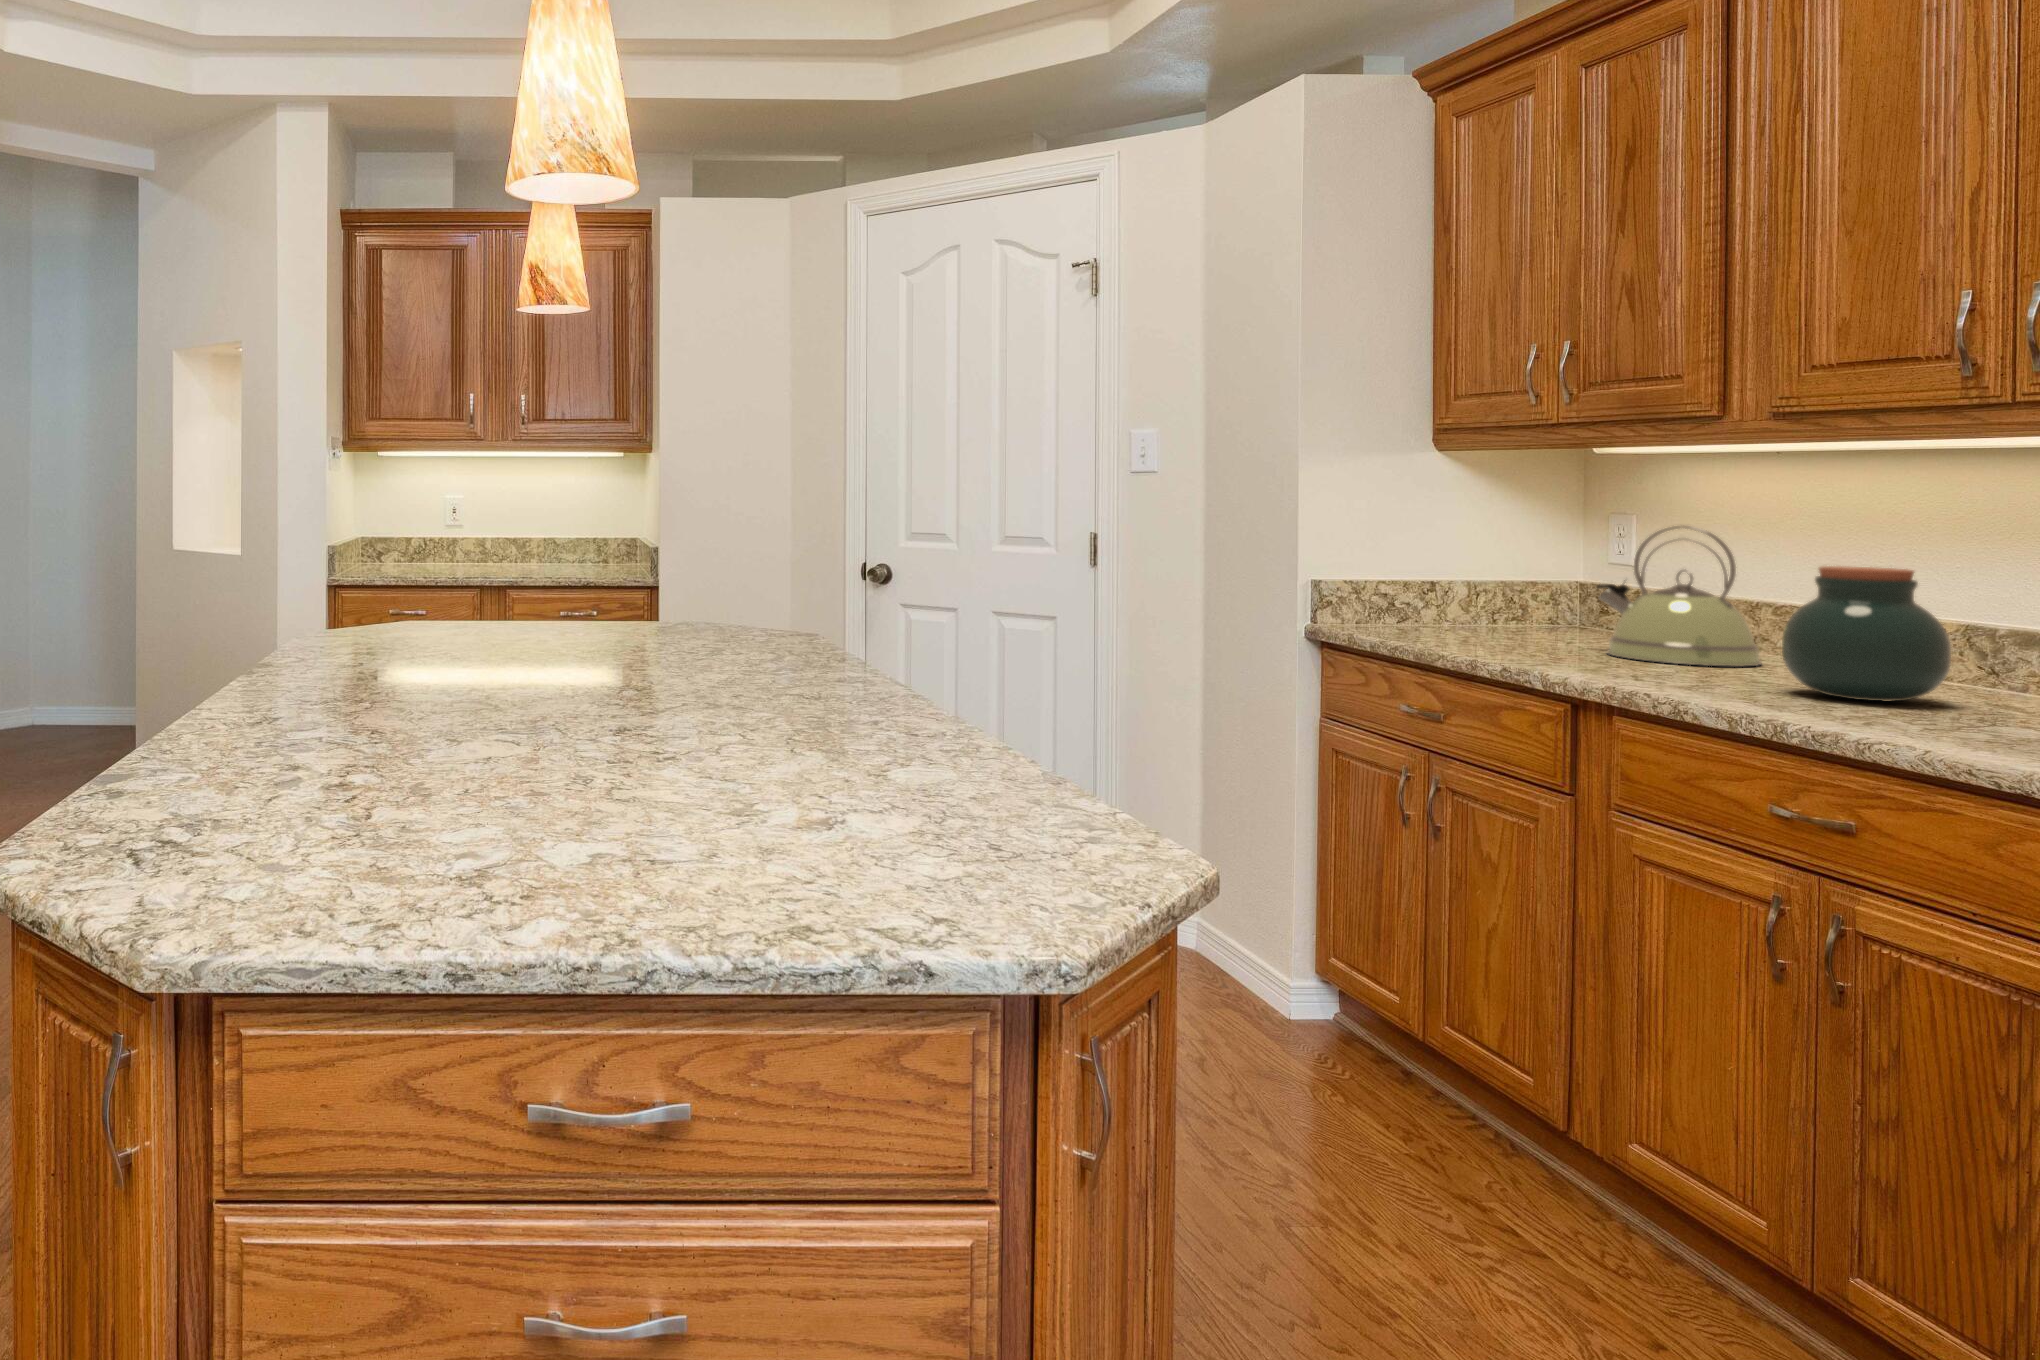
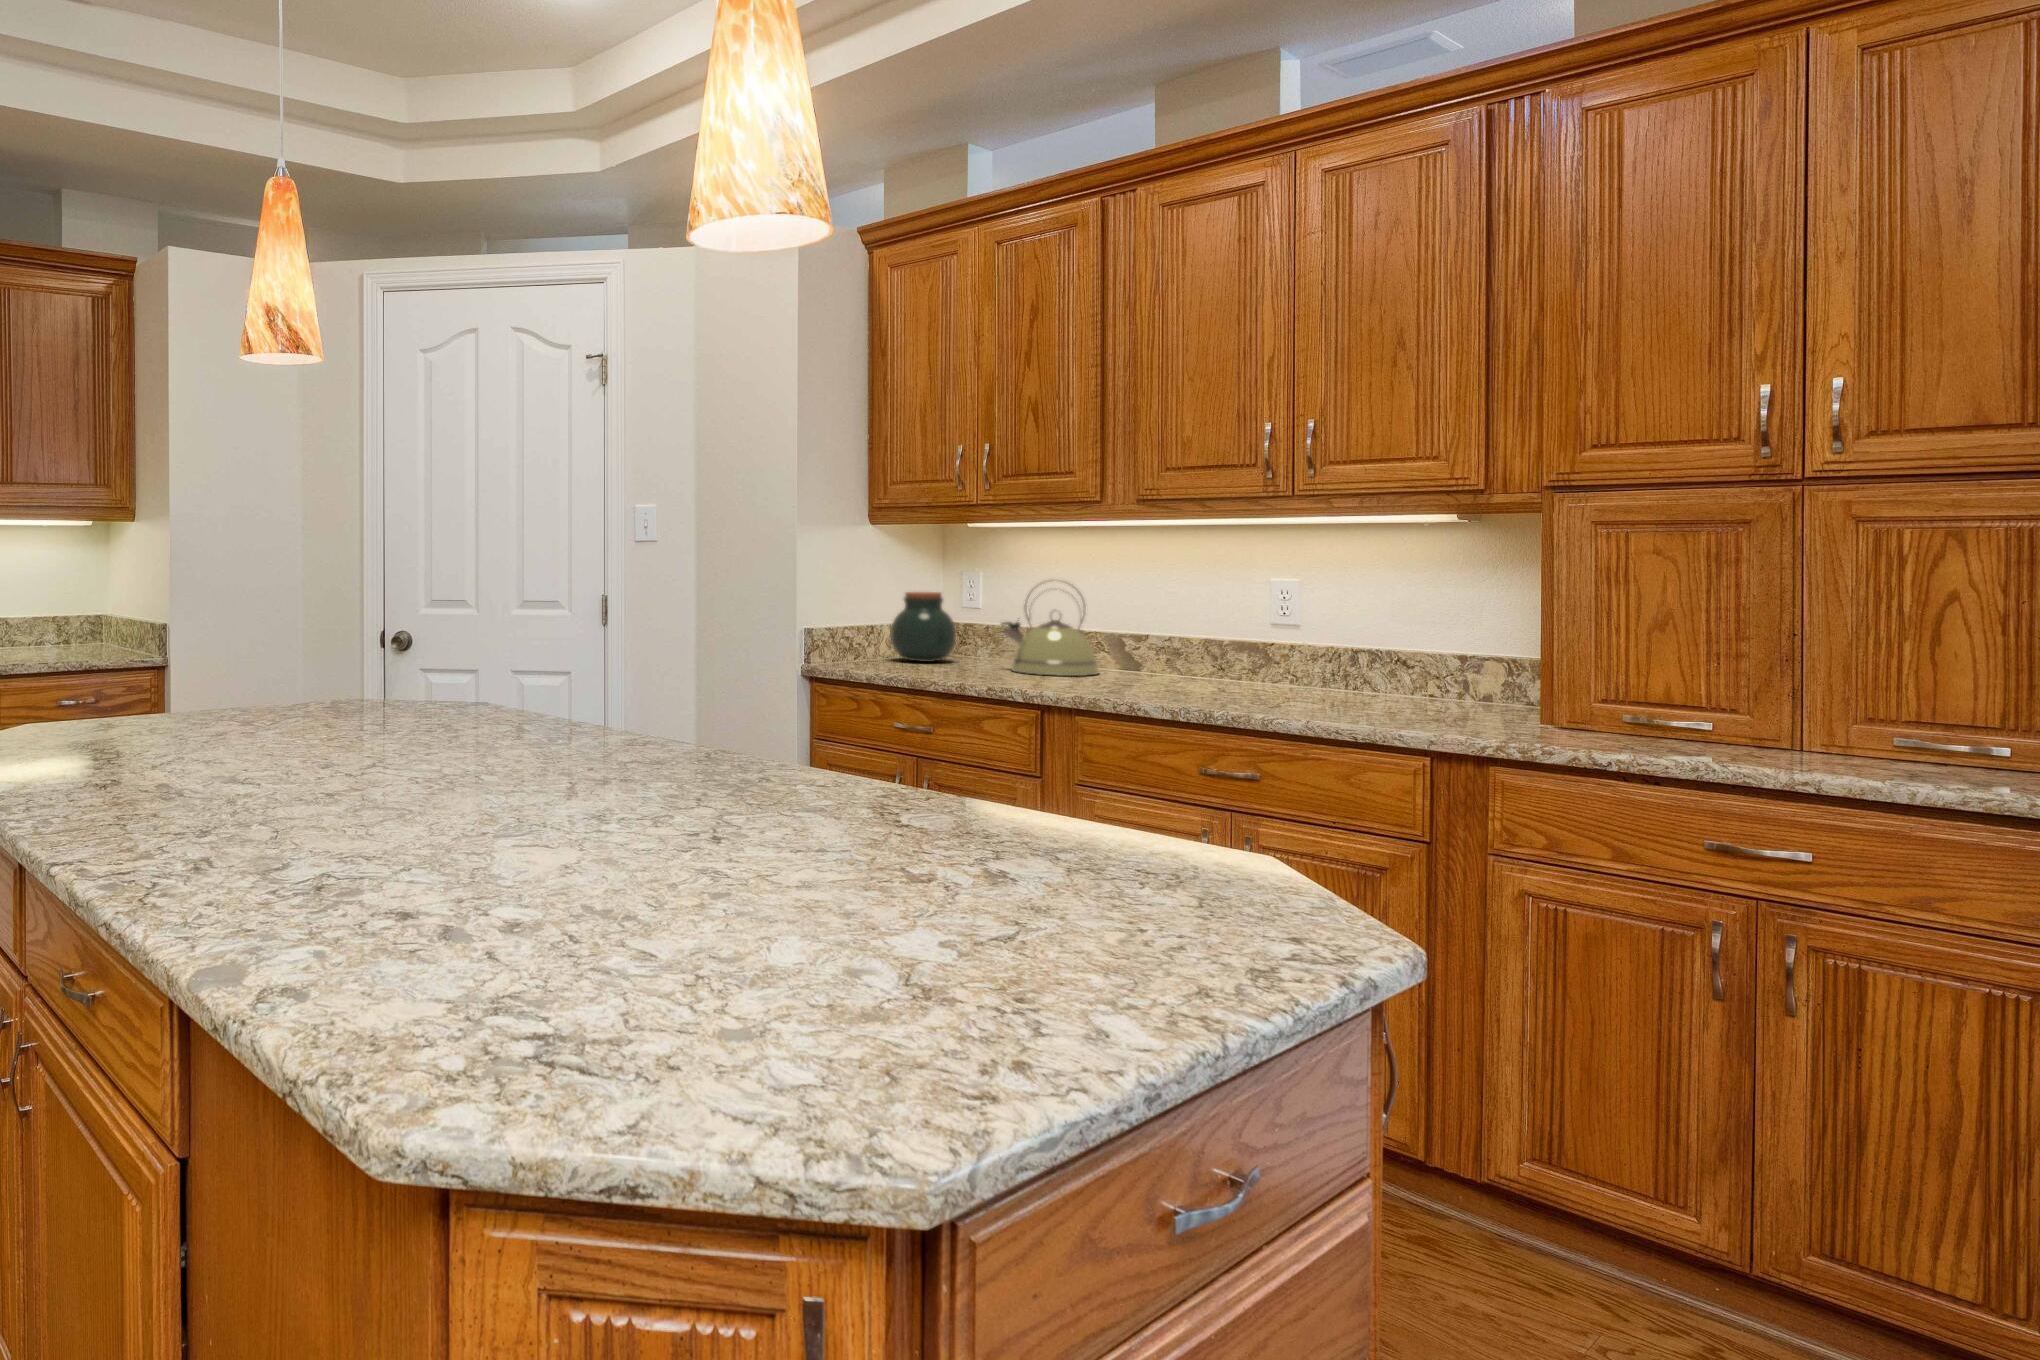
jar: present [1782,566,1951,701] -> present [891,592,956,662]

